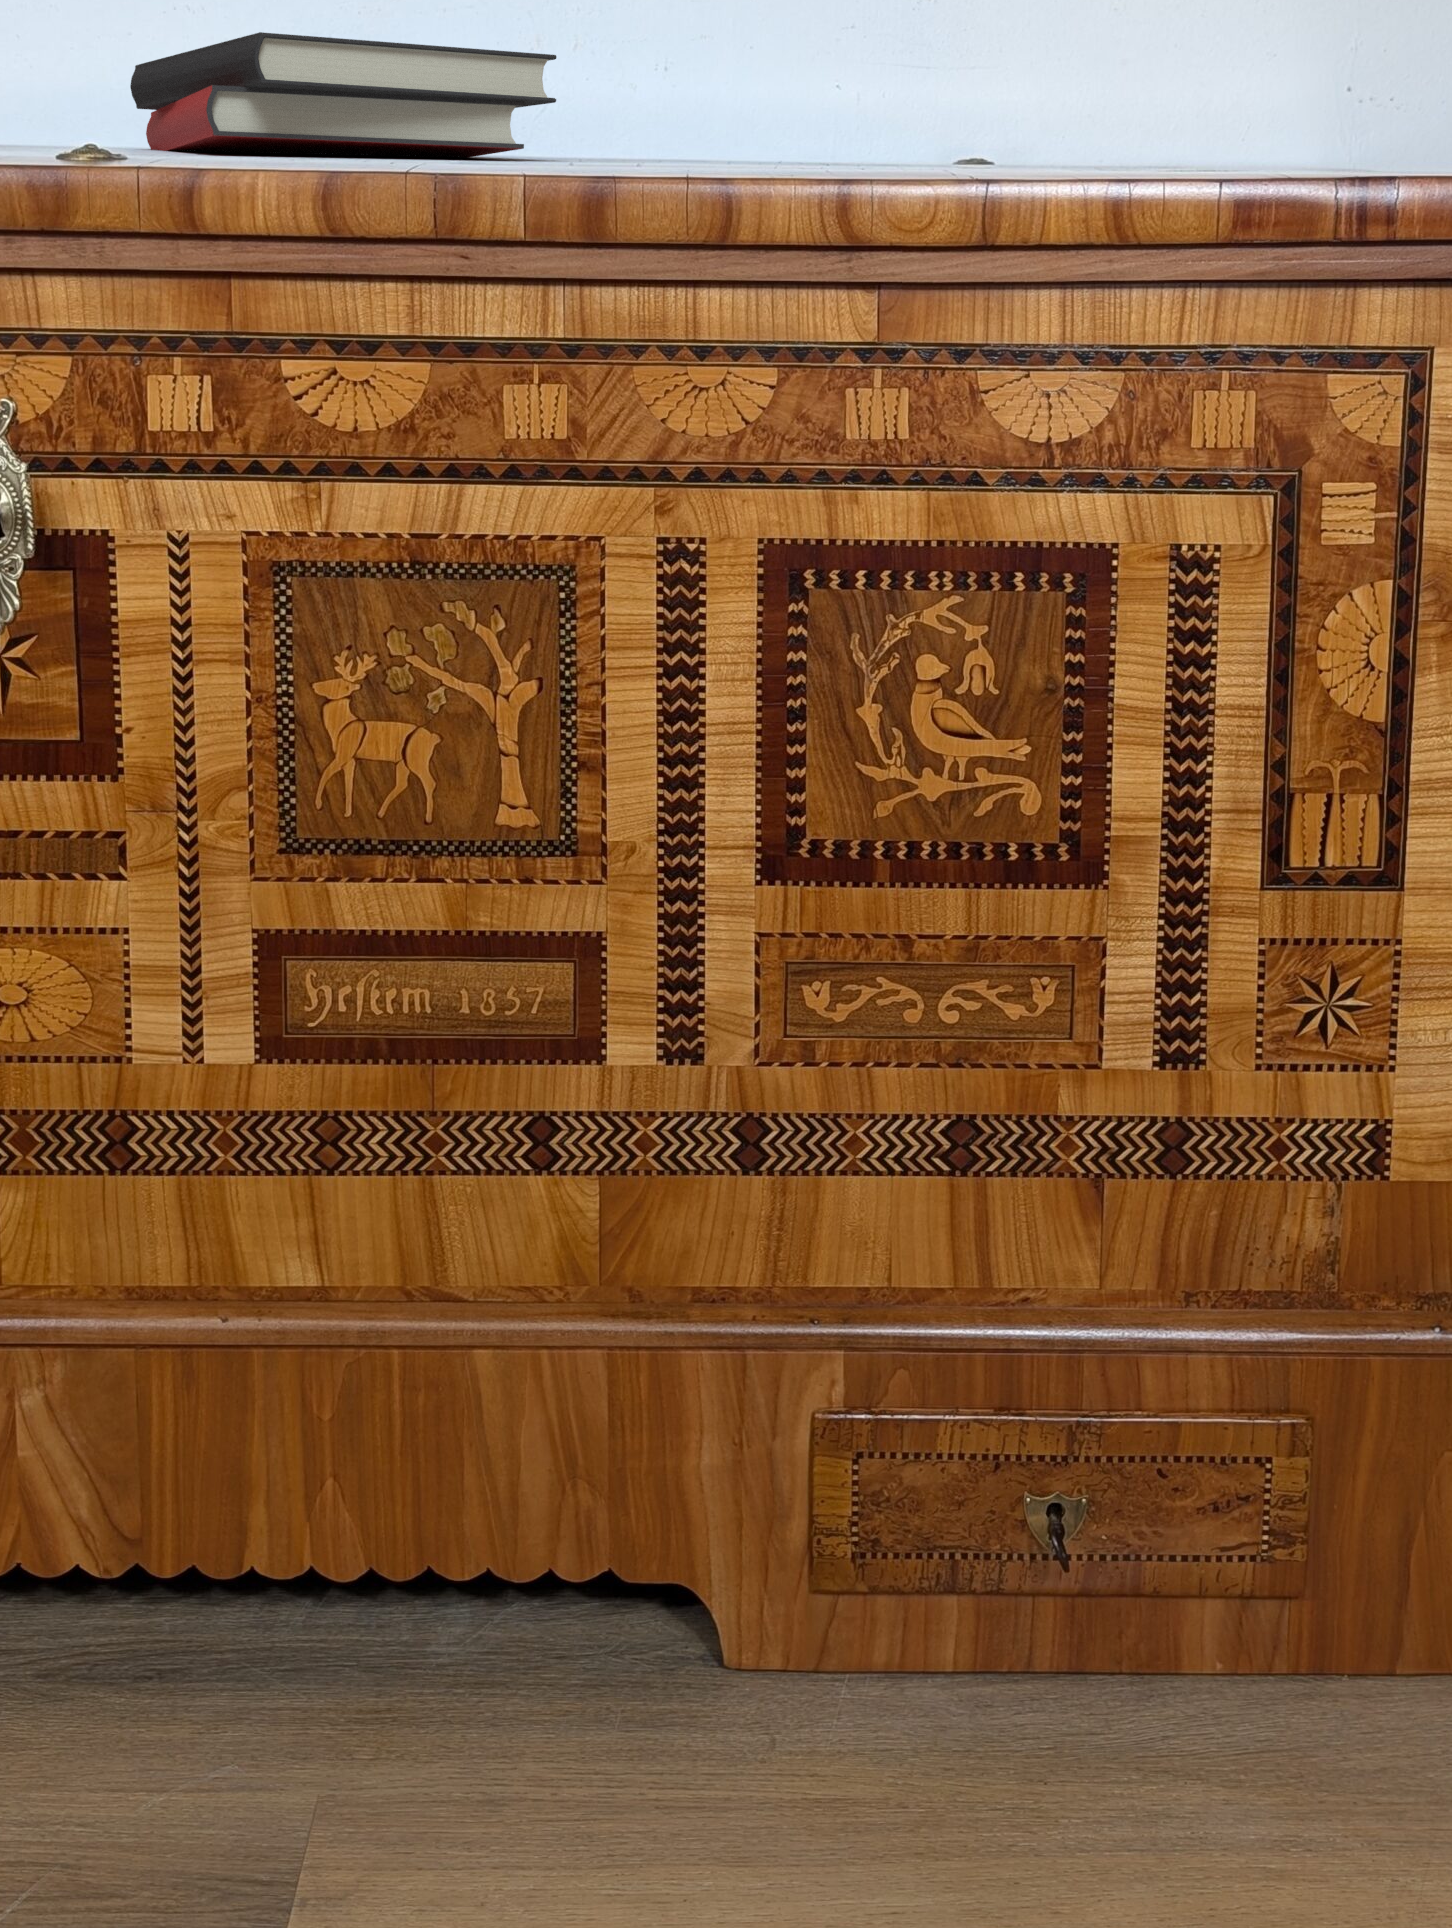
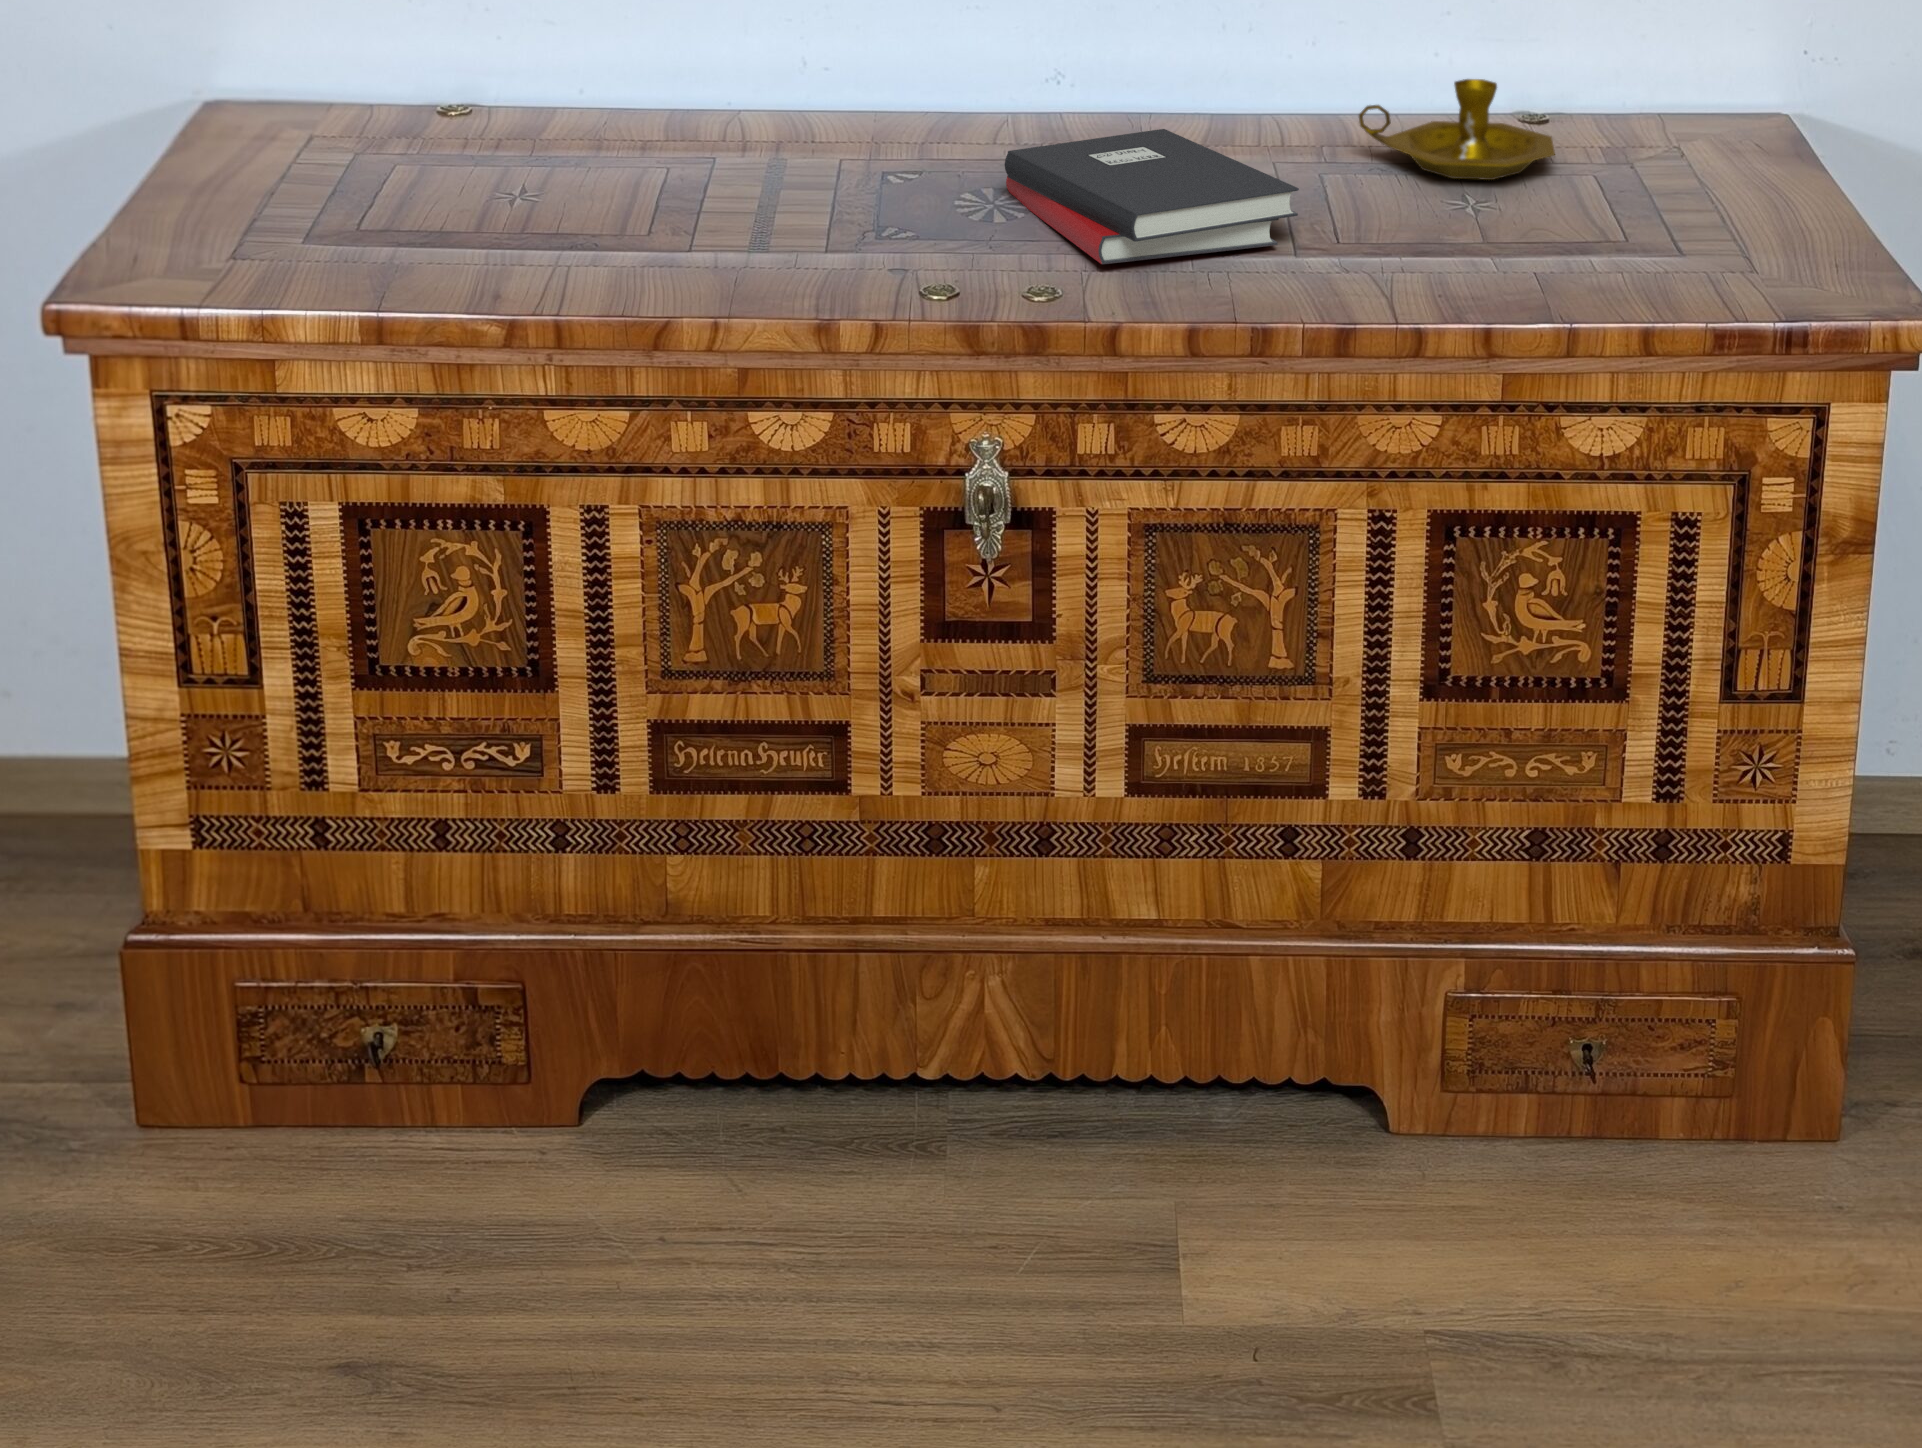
candlestick: none [689,31,972,165] -> present [1359,79,1555,180]

